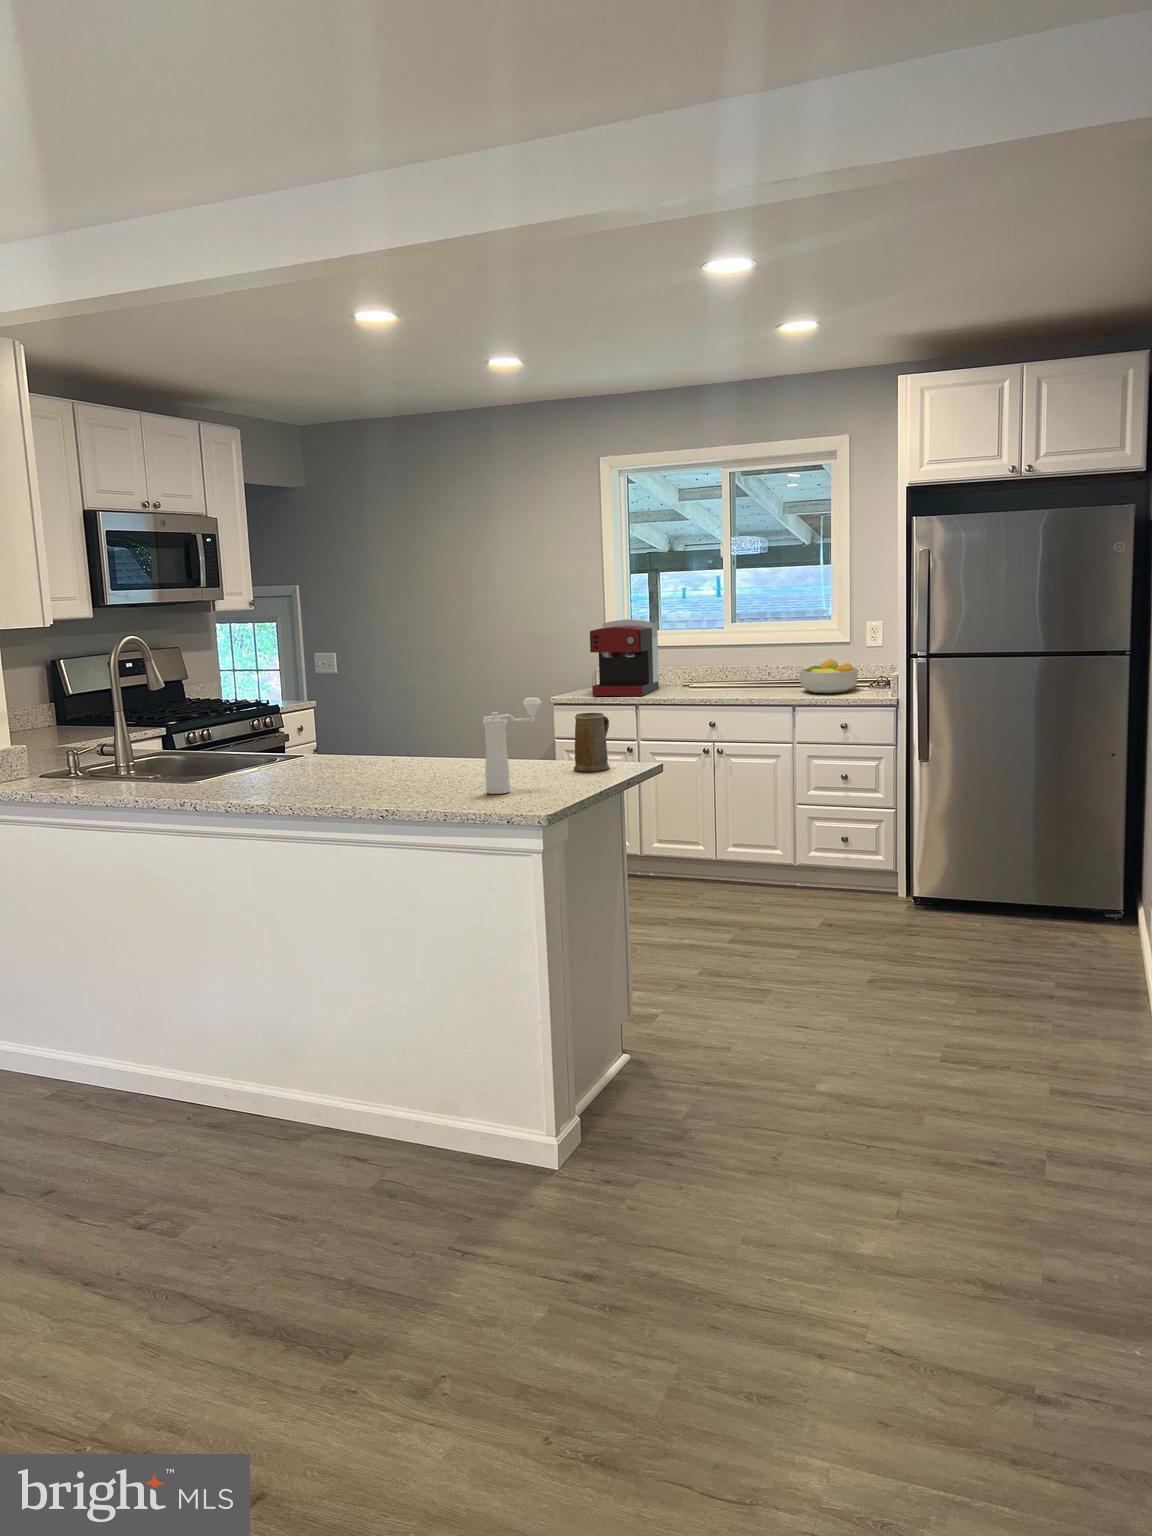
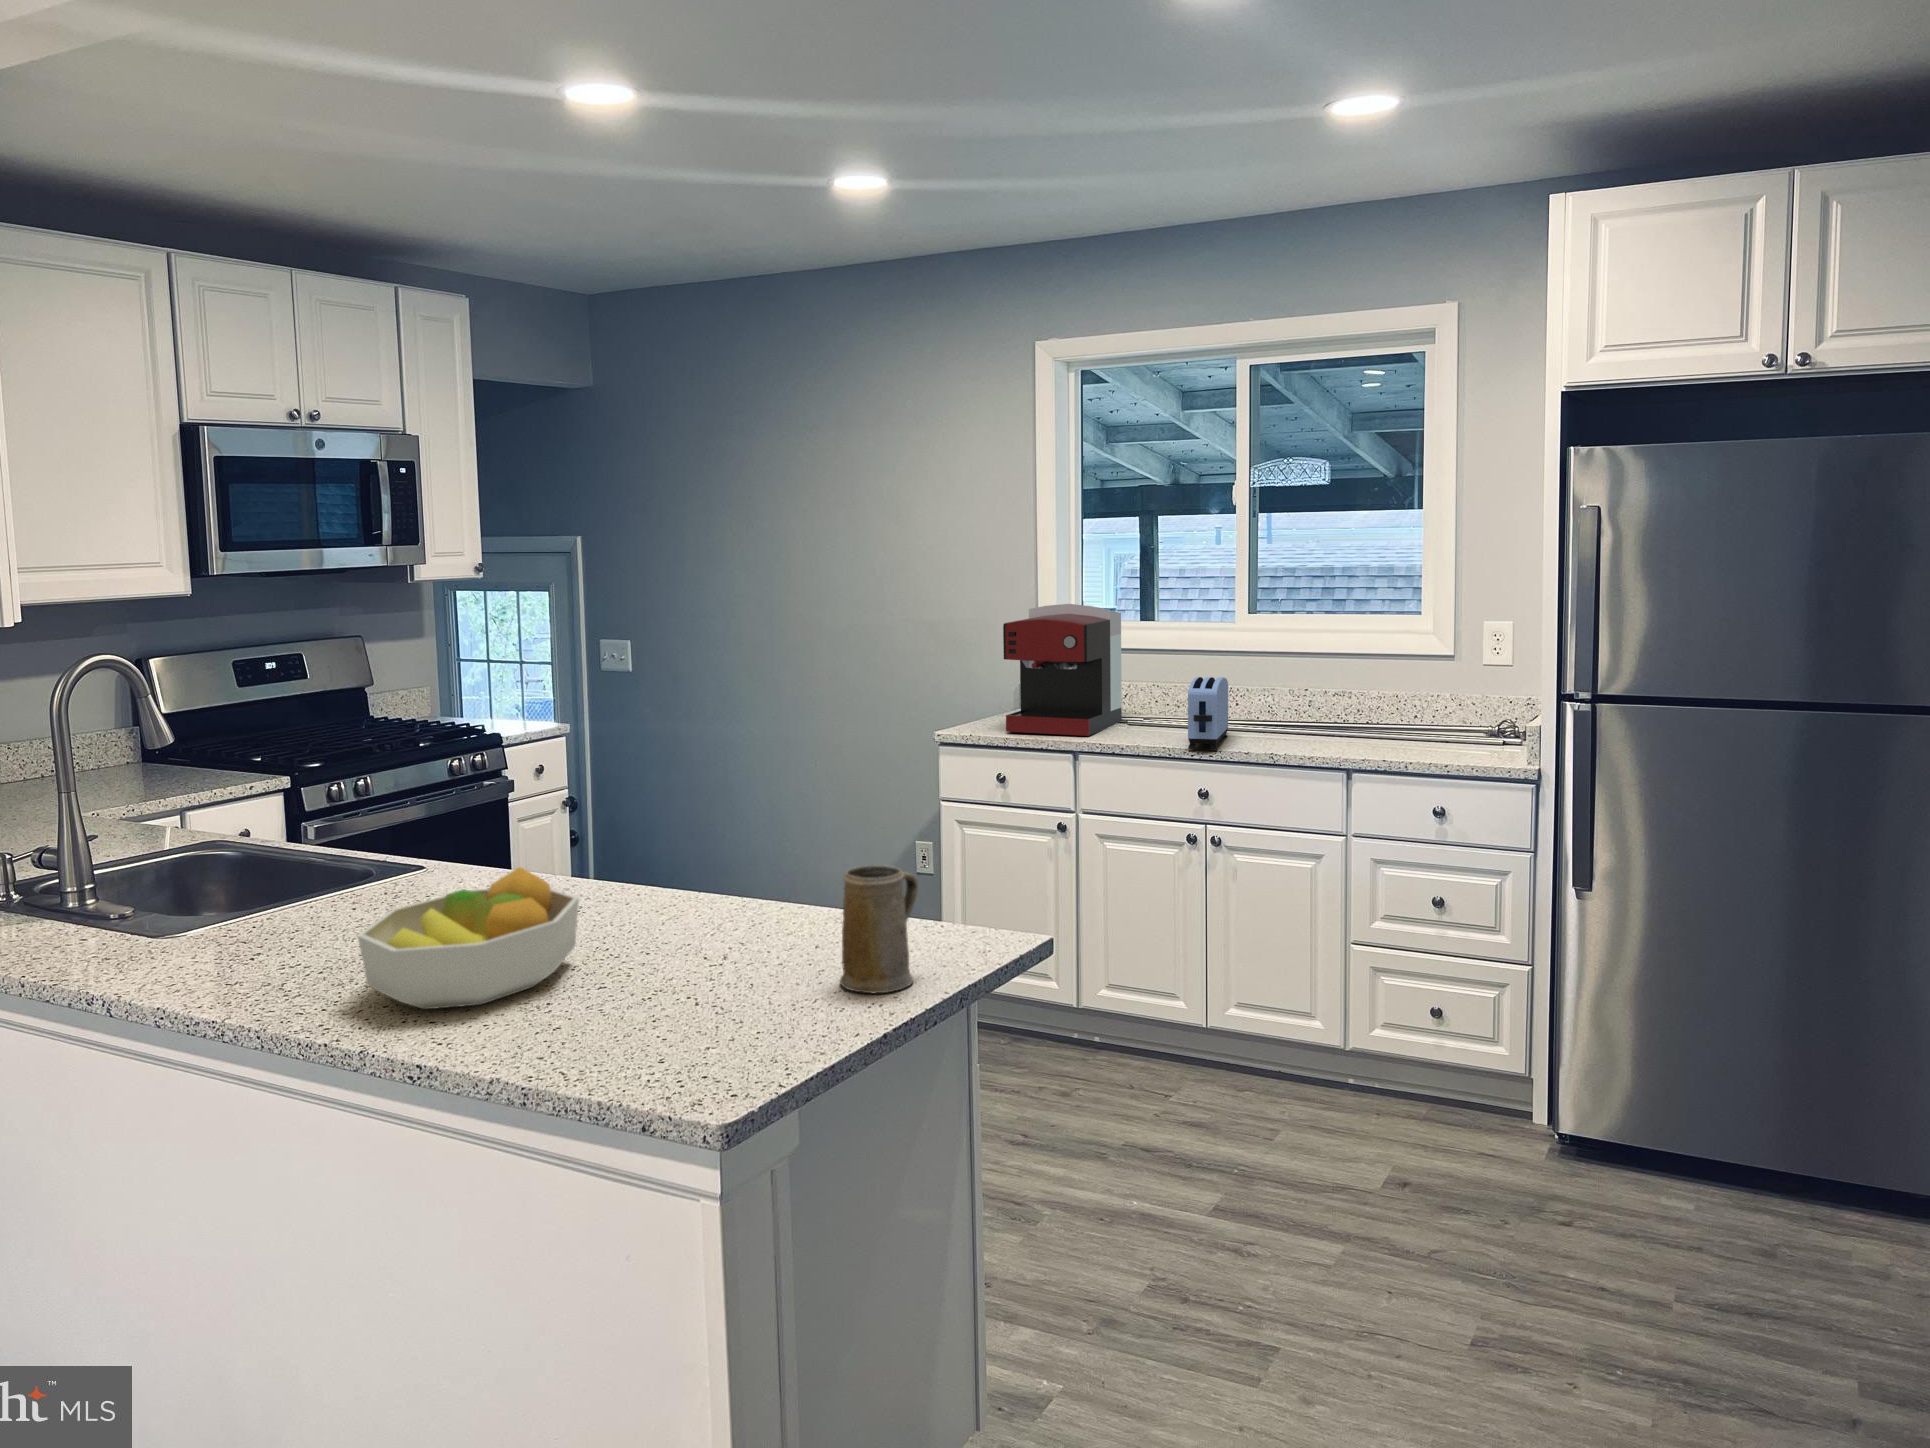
toaster: none [702,658,724,698] -> present [1188,677,1228,750]
fruit bowl: present [799,659,858,693] -> present [358,867,579,1009]
pepper mill: present [483,698,541,794] -> none [600,857,741,1073]

